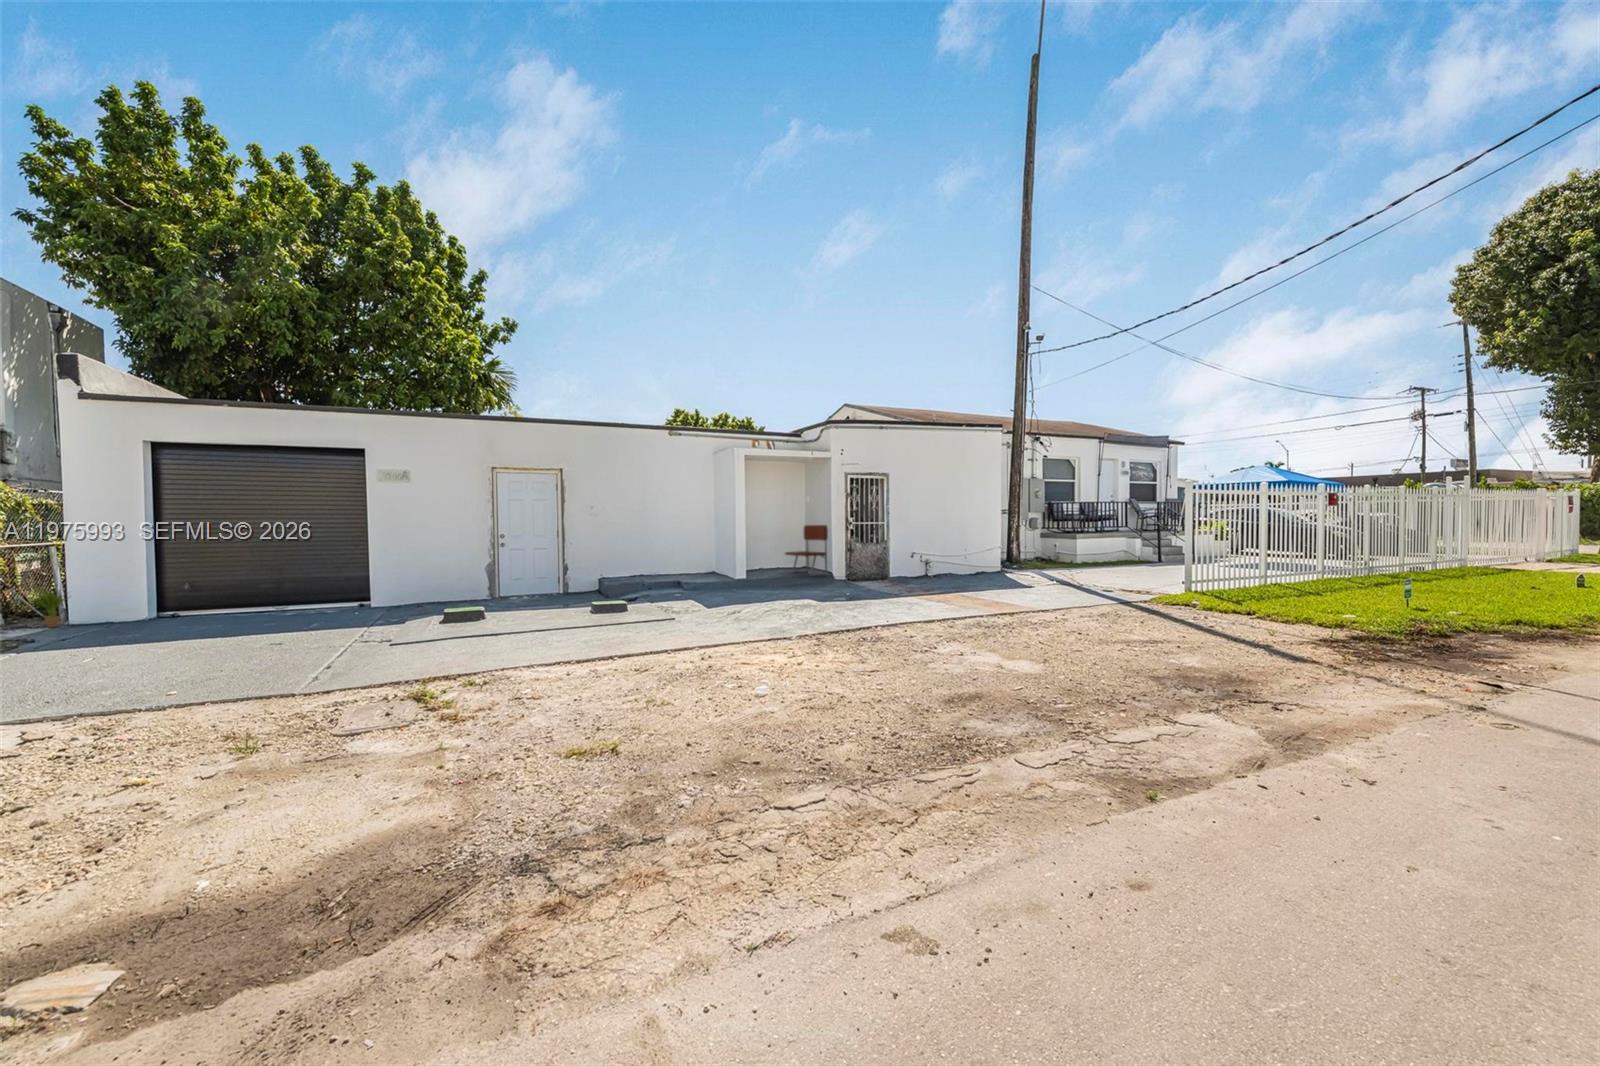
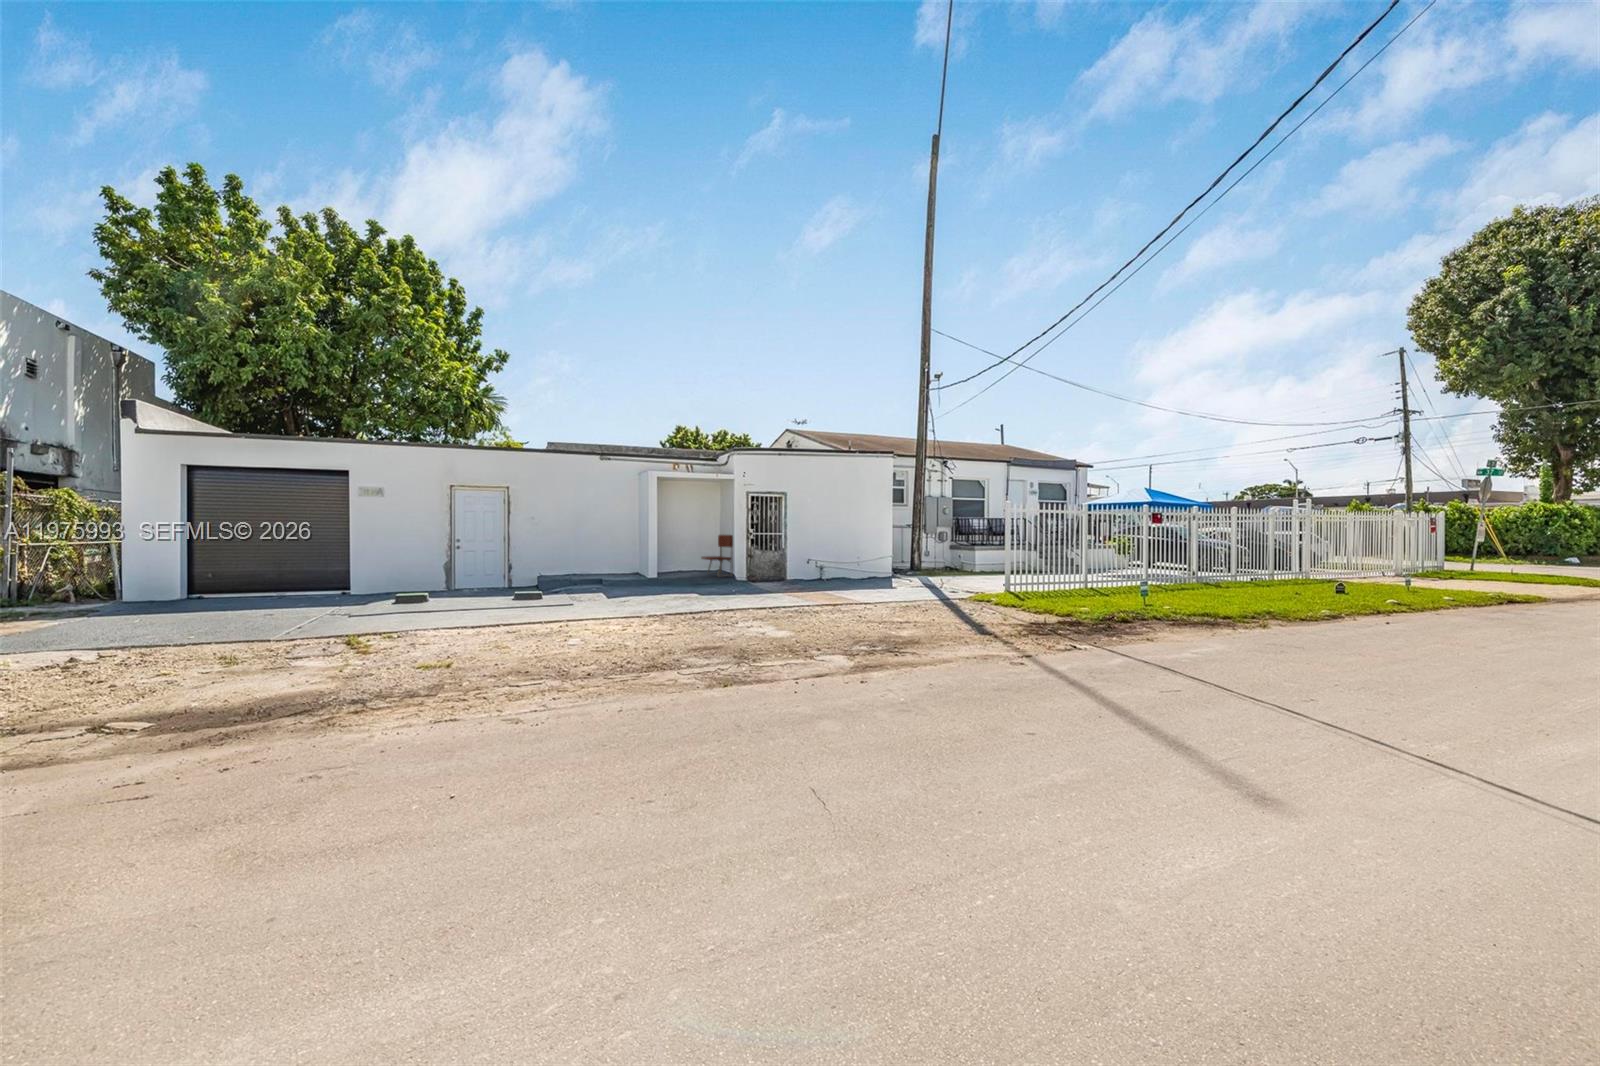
potted plant: present [31,586,66,628] -> none [94,570,127,601]

